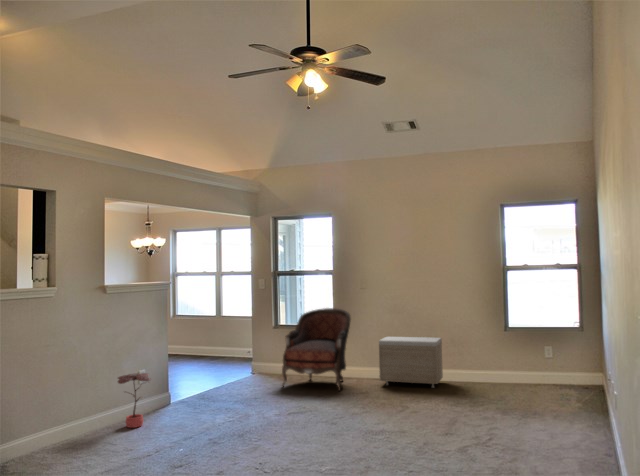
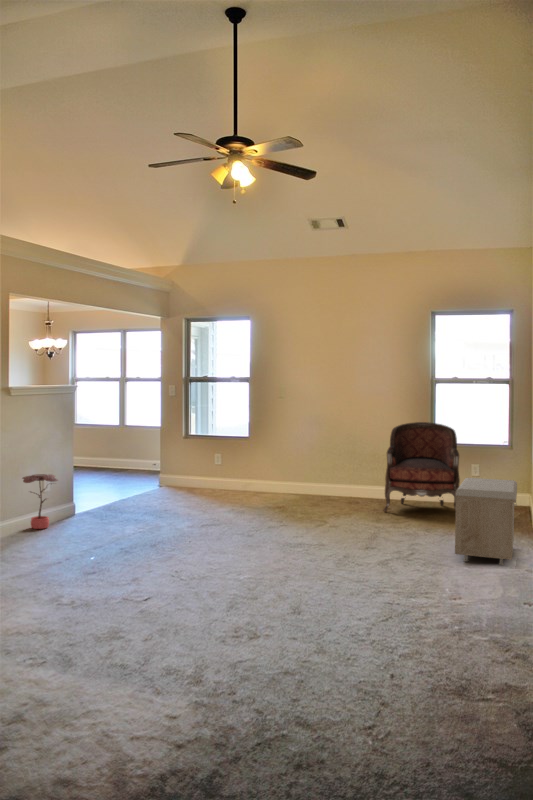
armchair: present [282,308,351,391] -> present [384,422,460,511]
storage bench: present [379,337,443,388] -> present [455,478,517,565]

